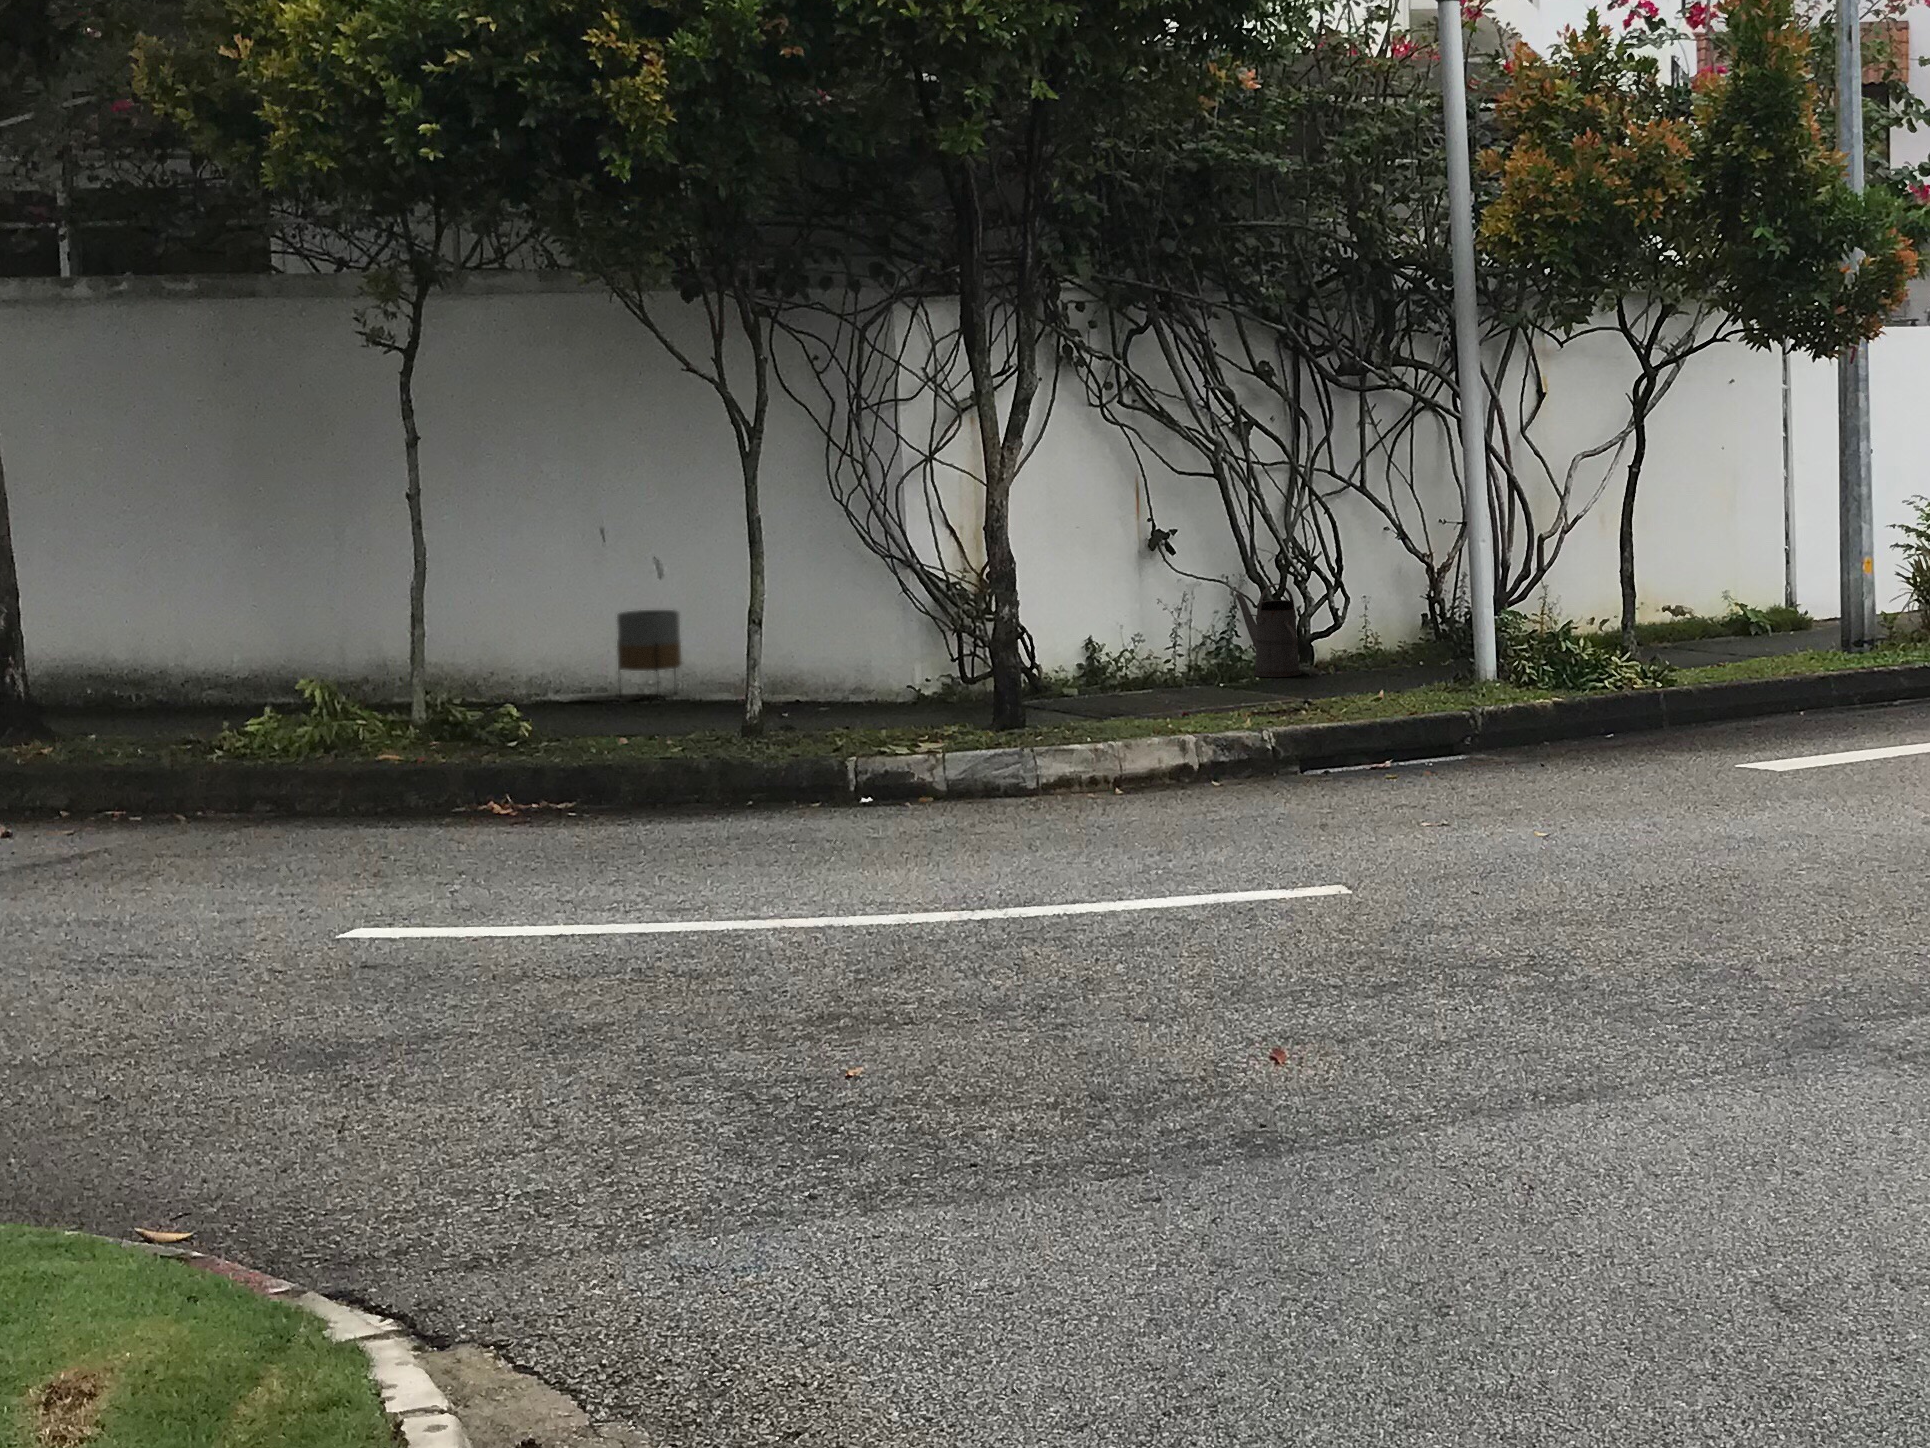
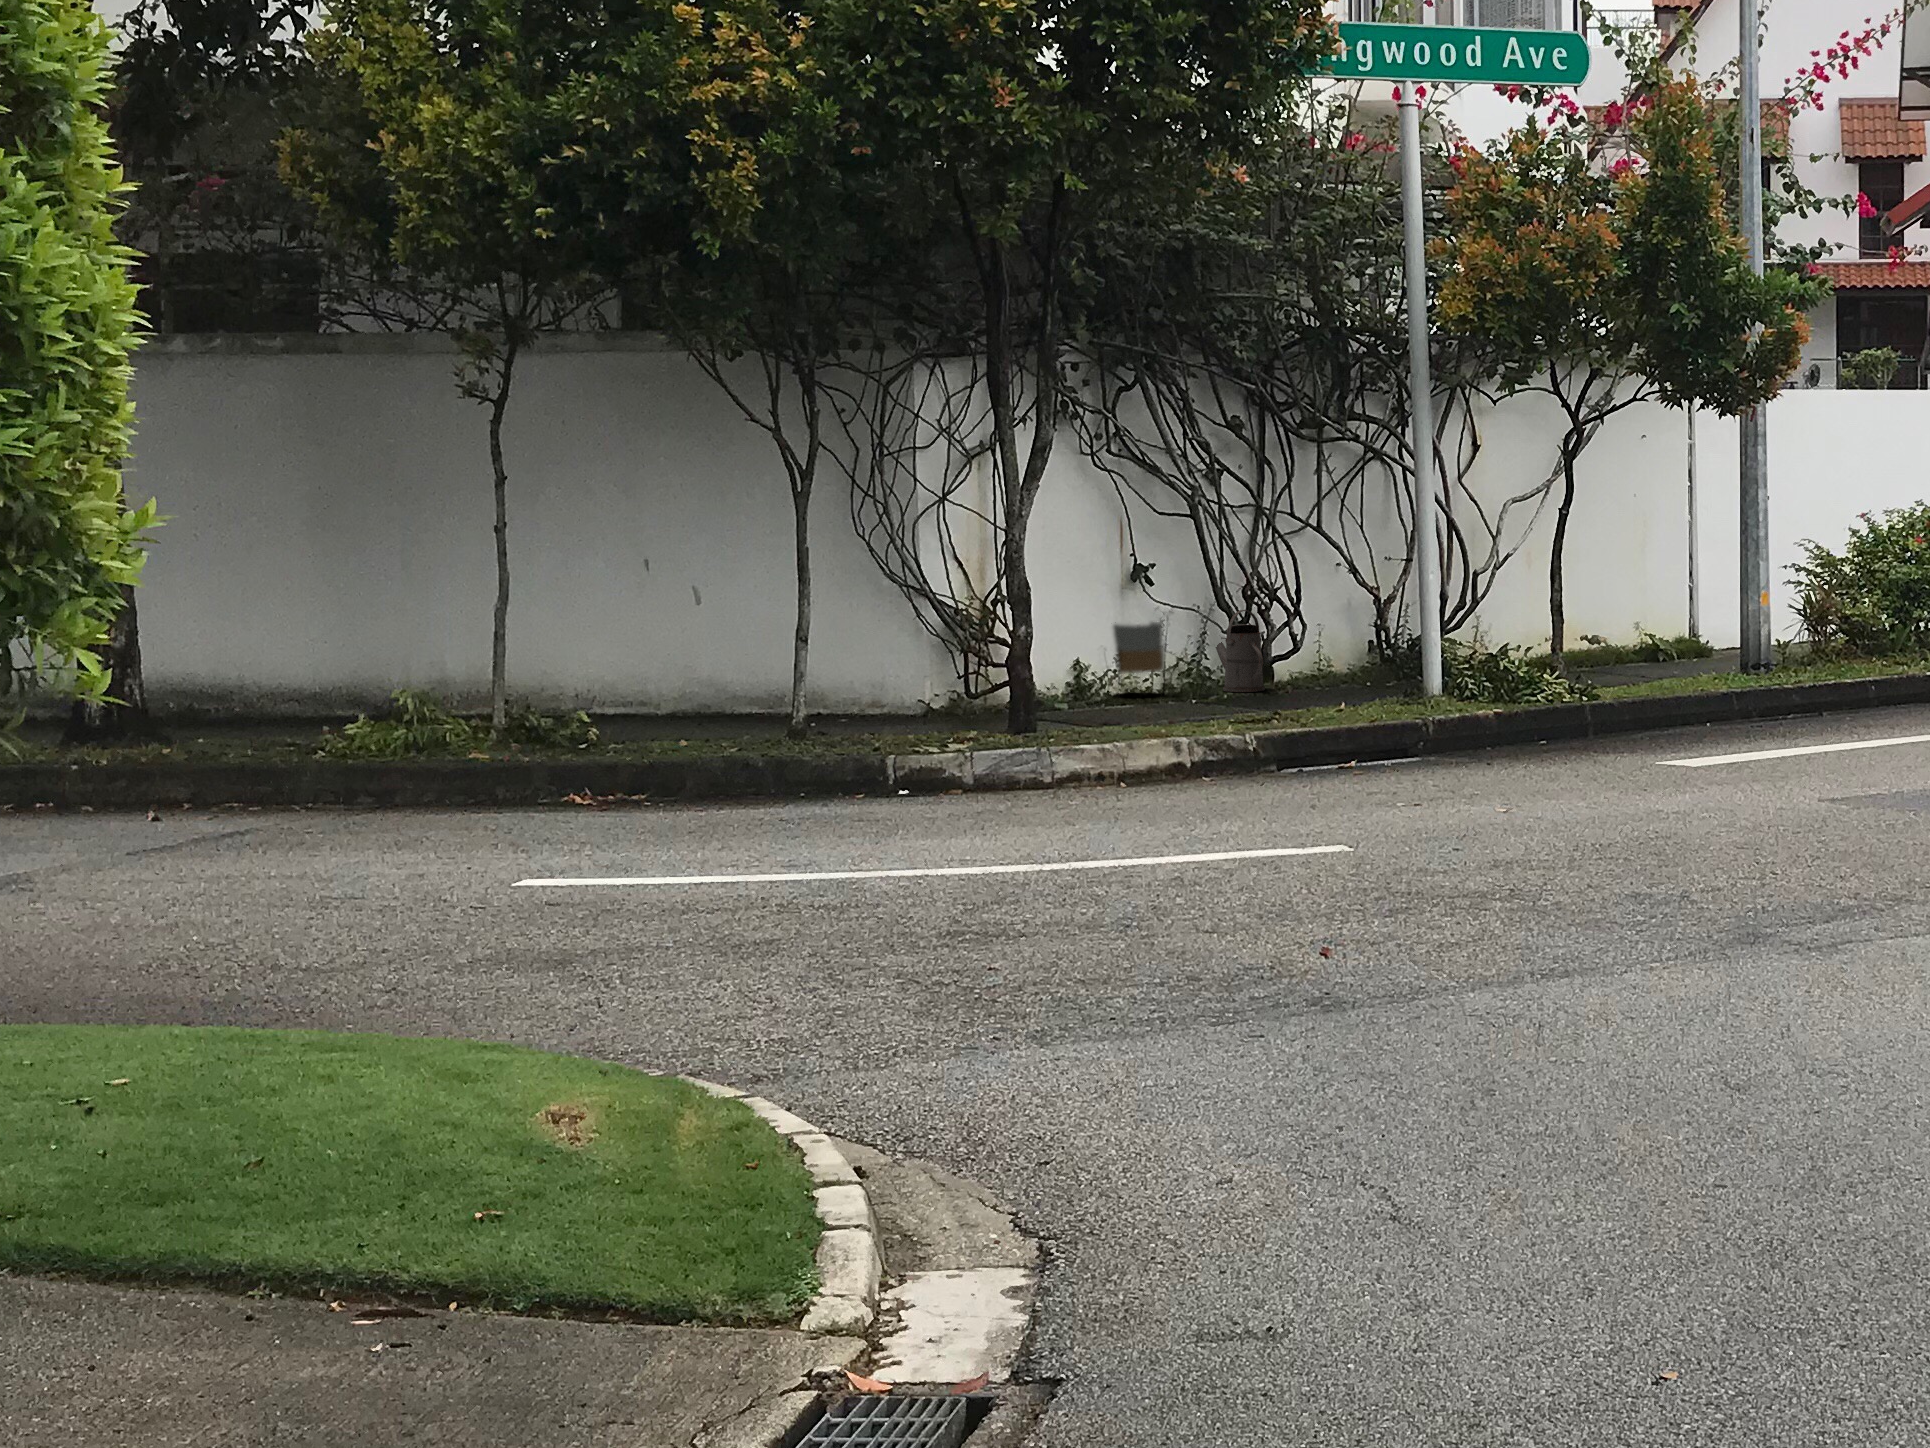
planter: present [617,610,682,688] -> present [1113,621,1165,691]

